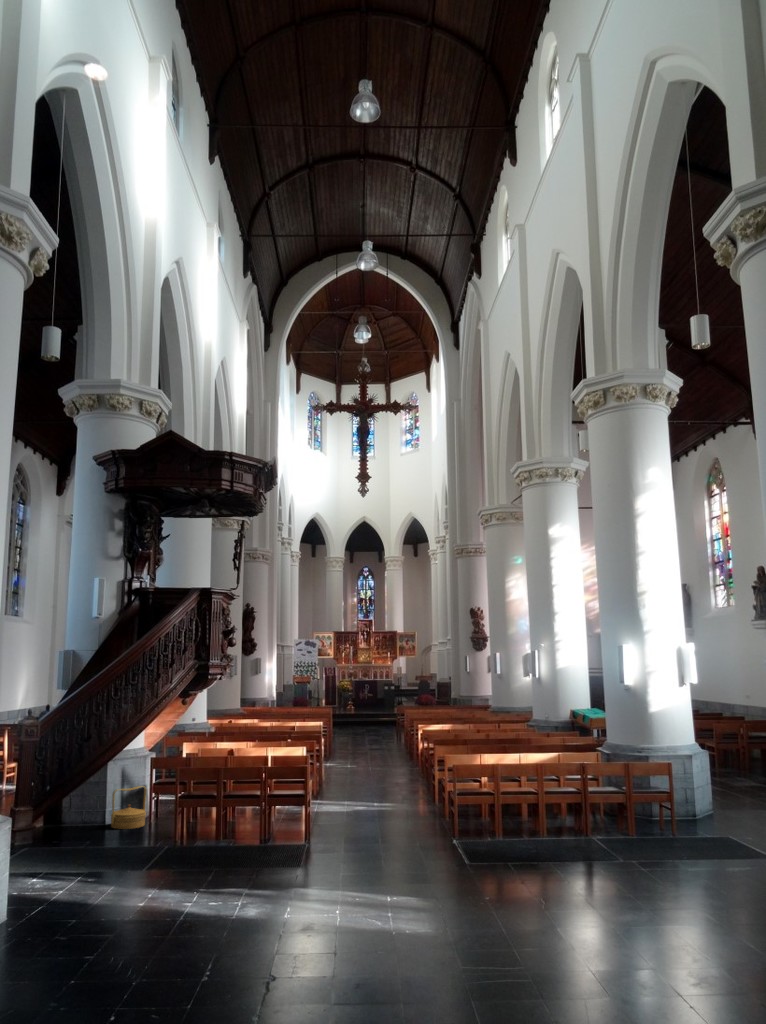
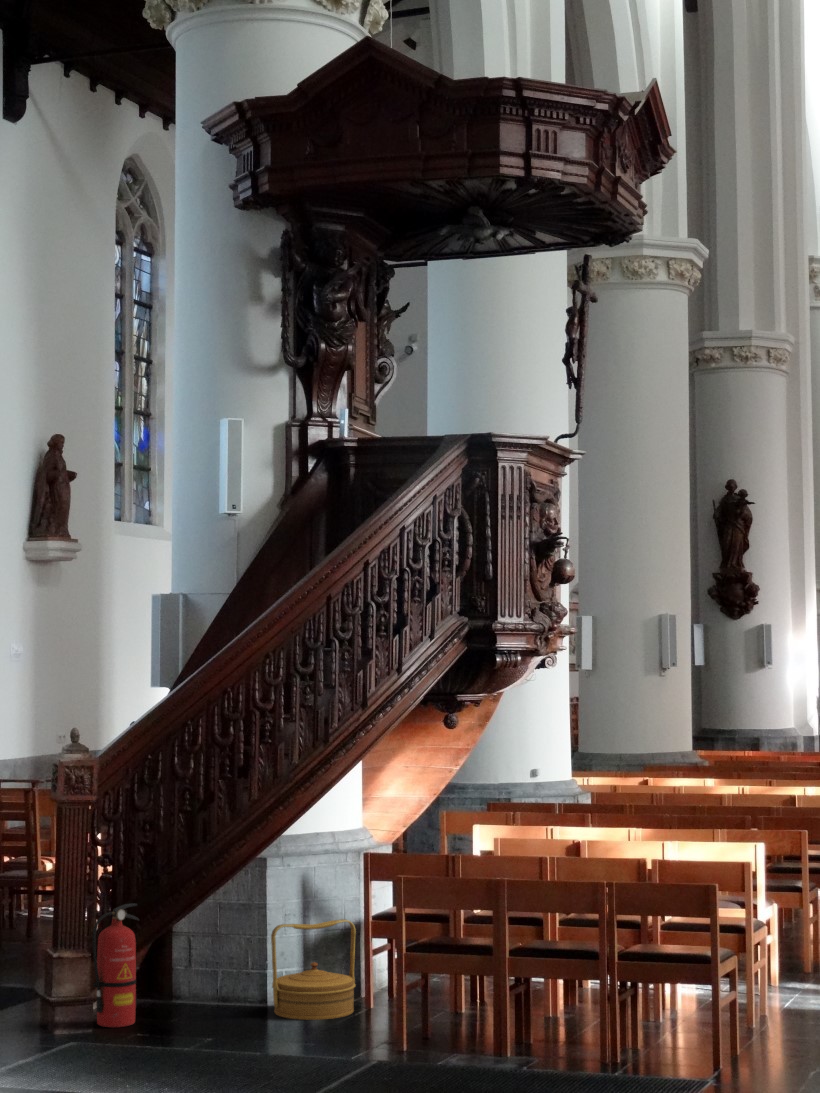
fire extinguisher: none [35,783,56,838] -> present [93,904,139,1028]

